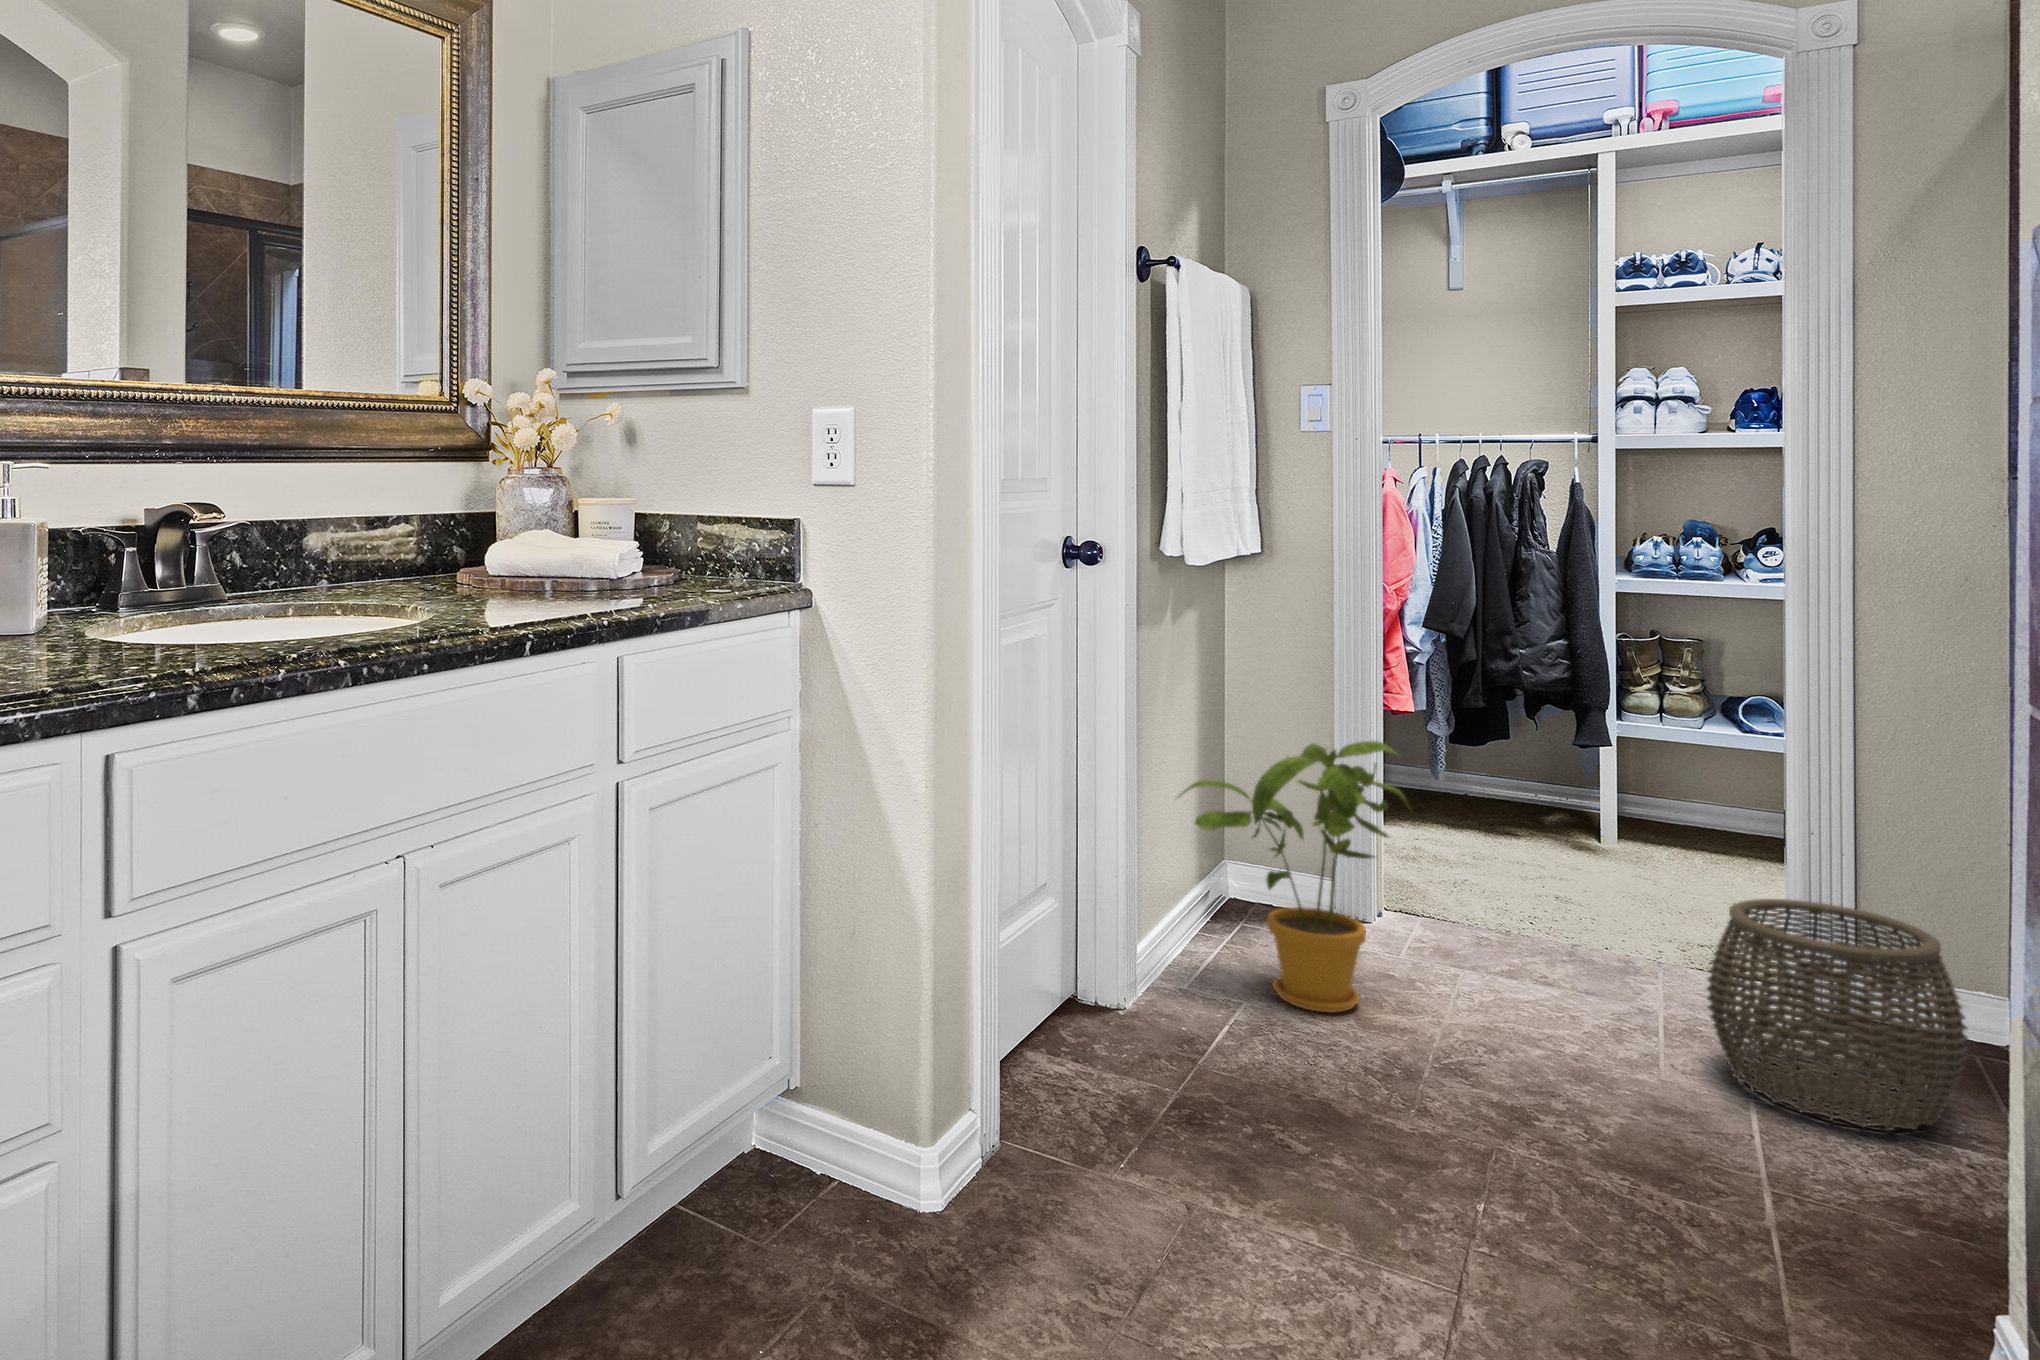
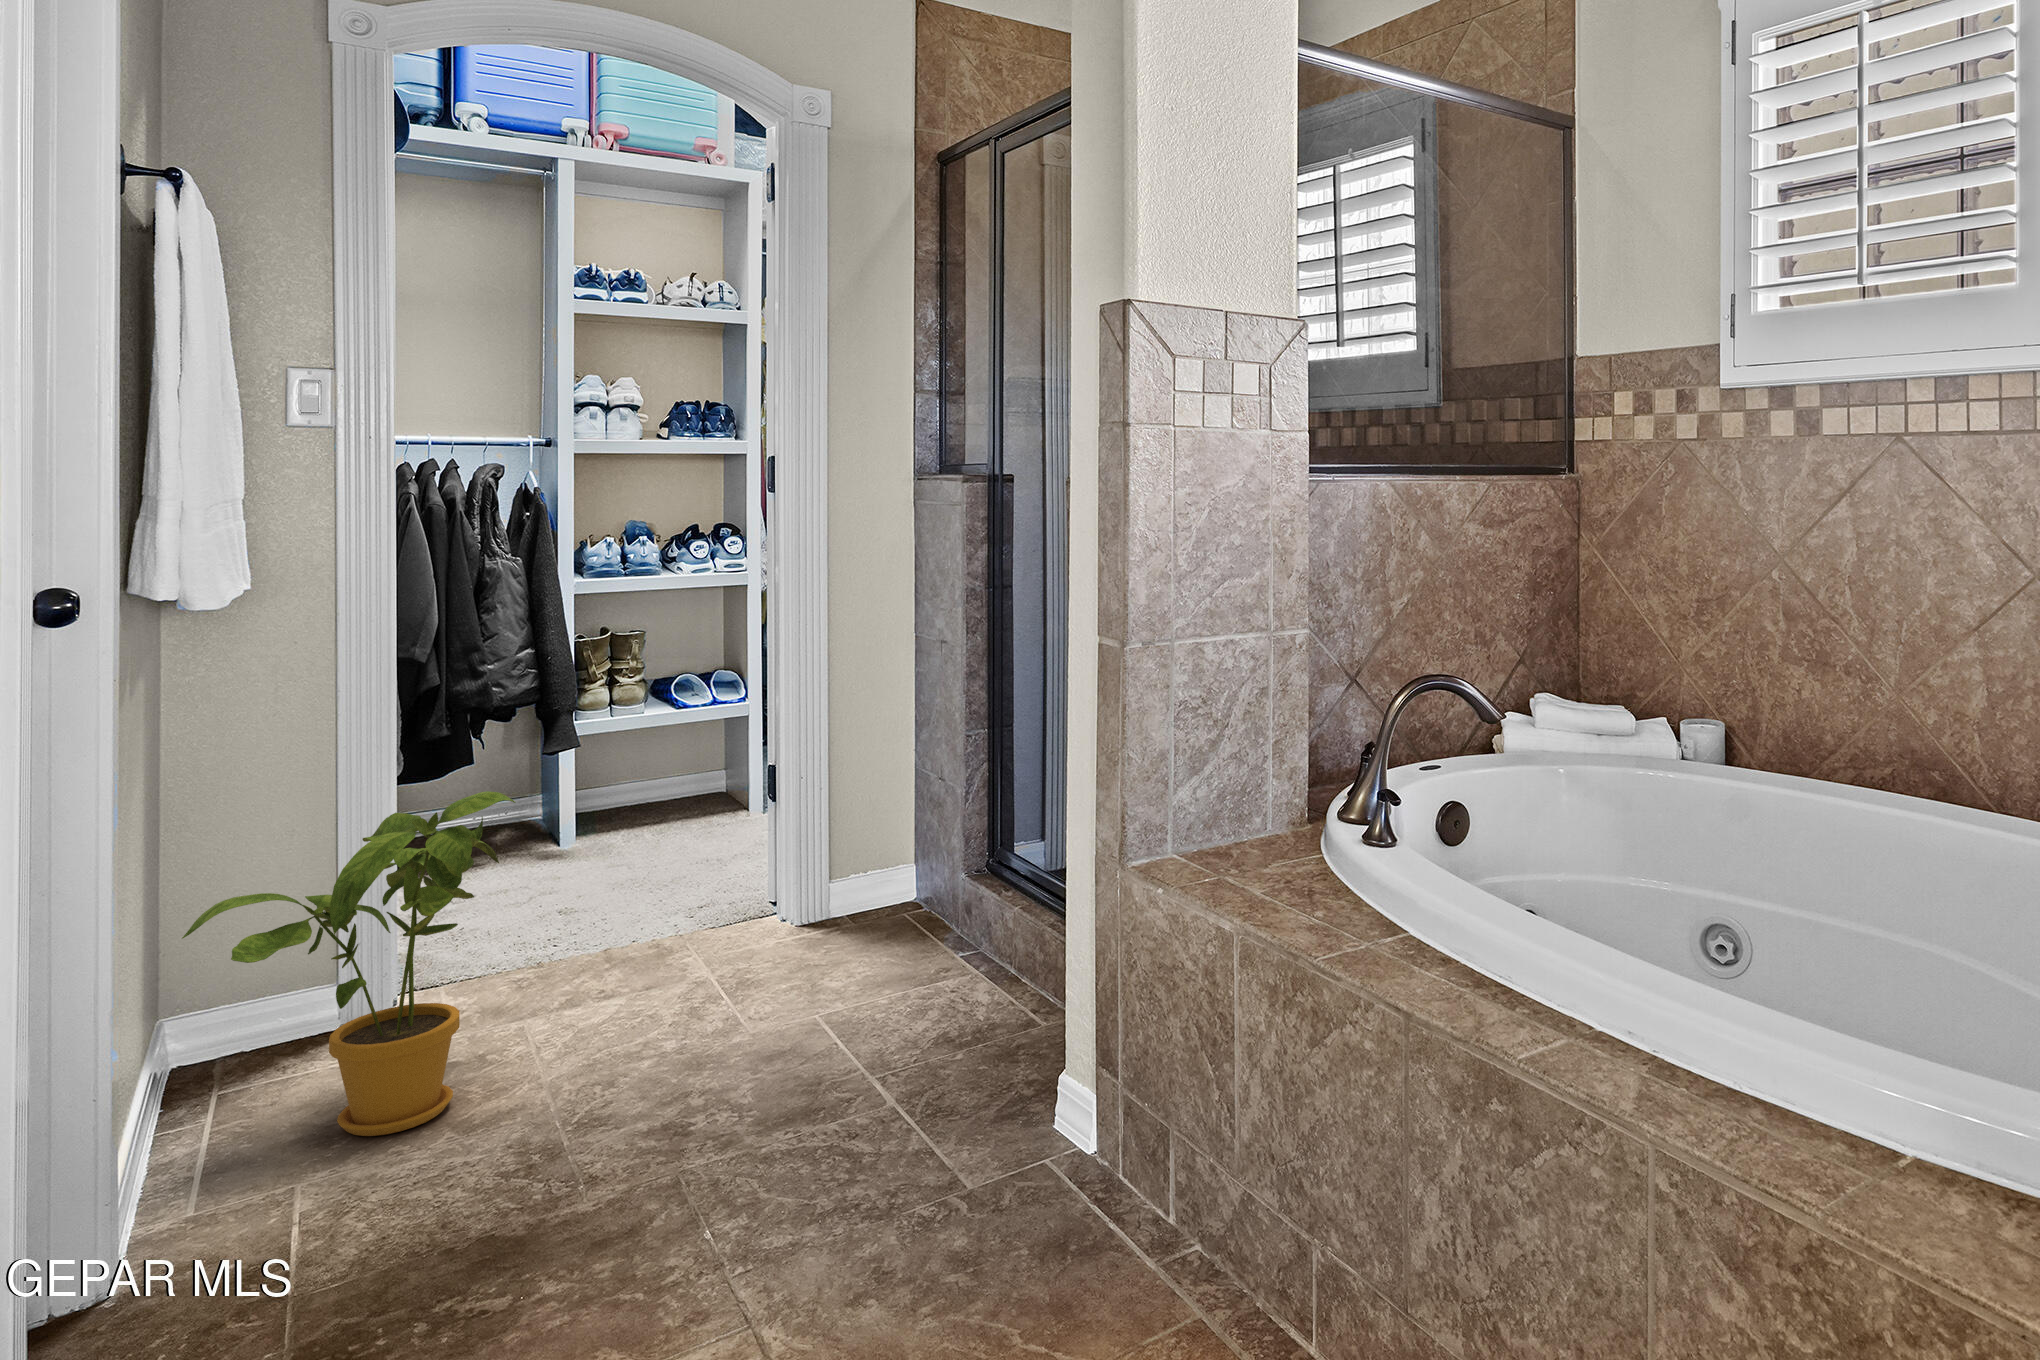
woven basket: present [1707,899,1968,1131] -> none [776,833,950,1015]

